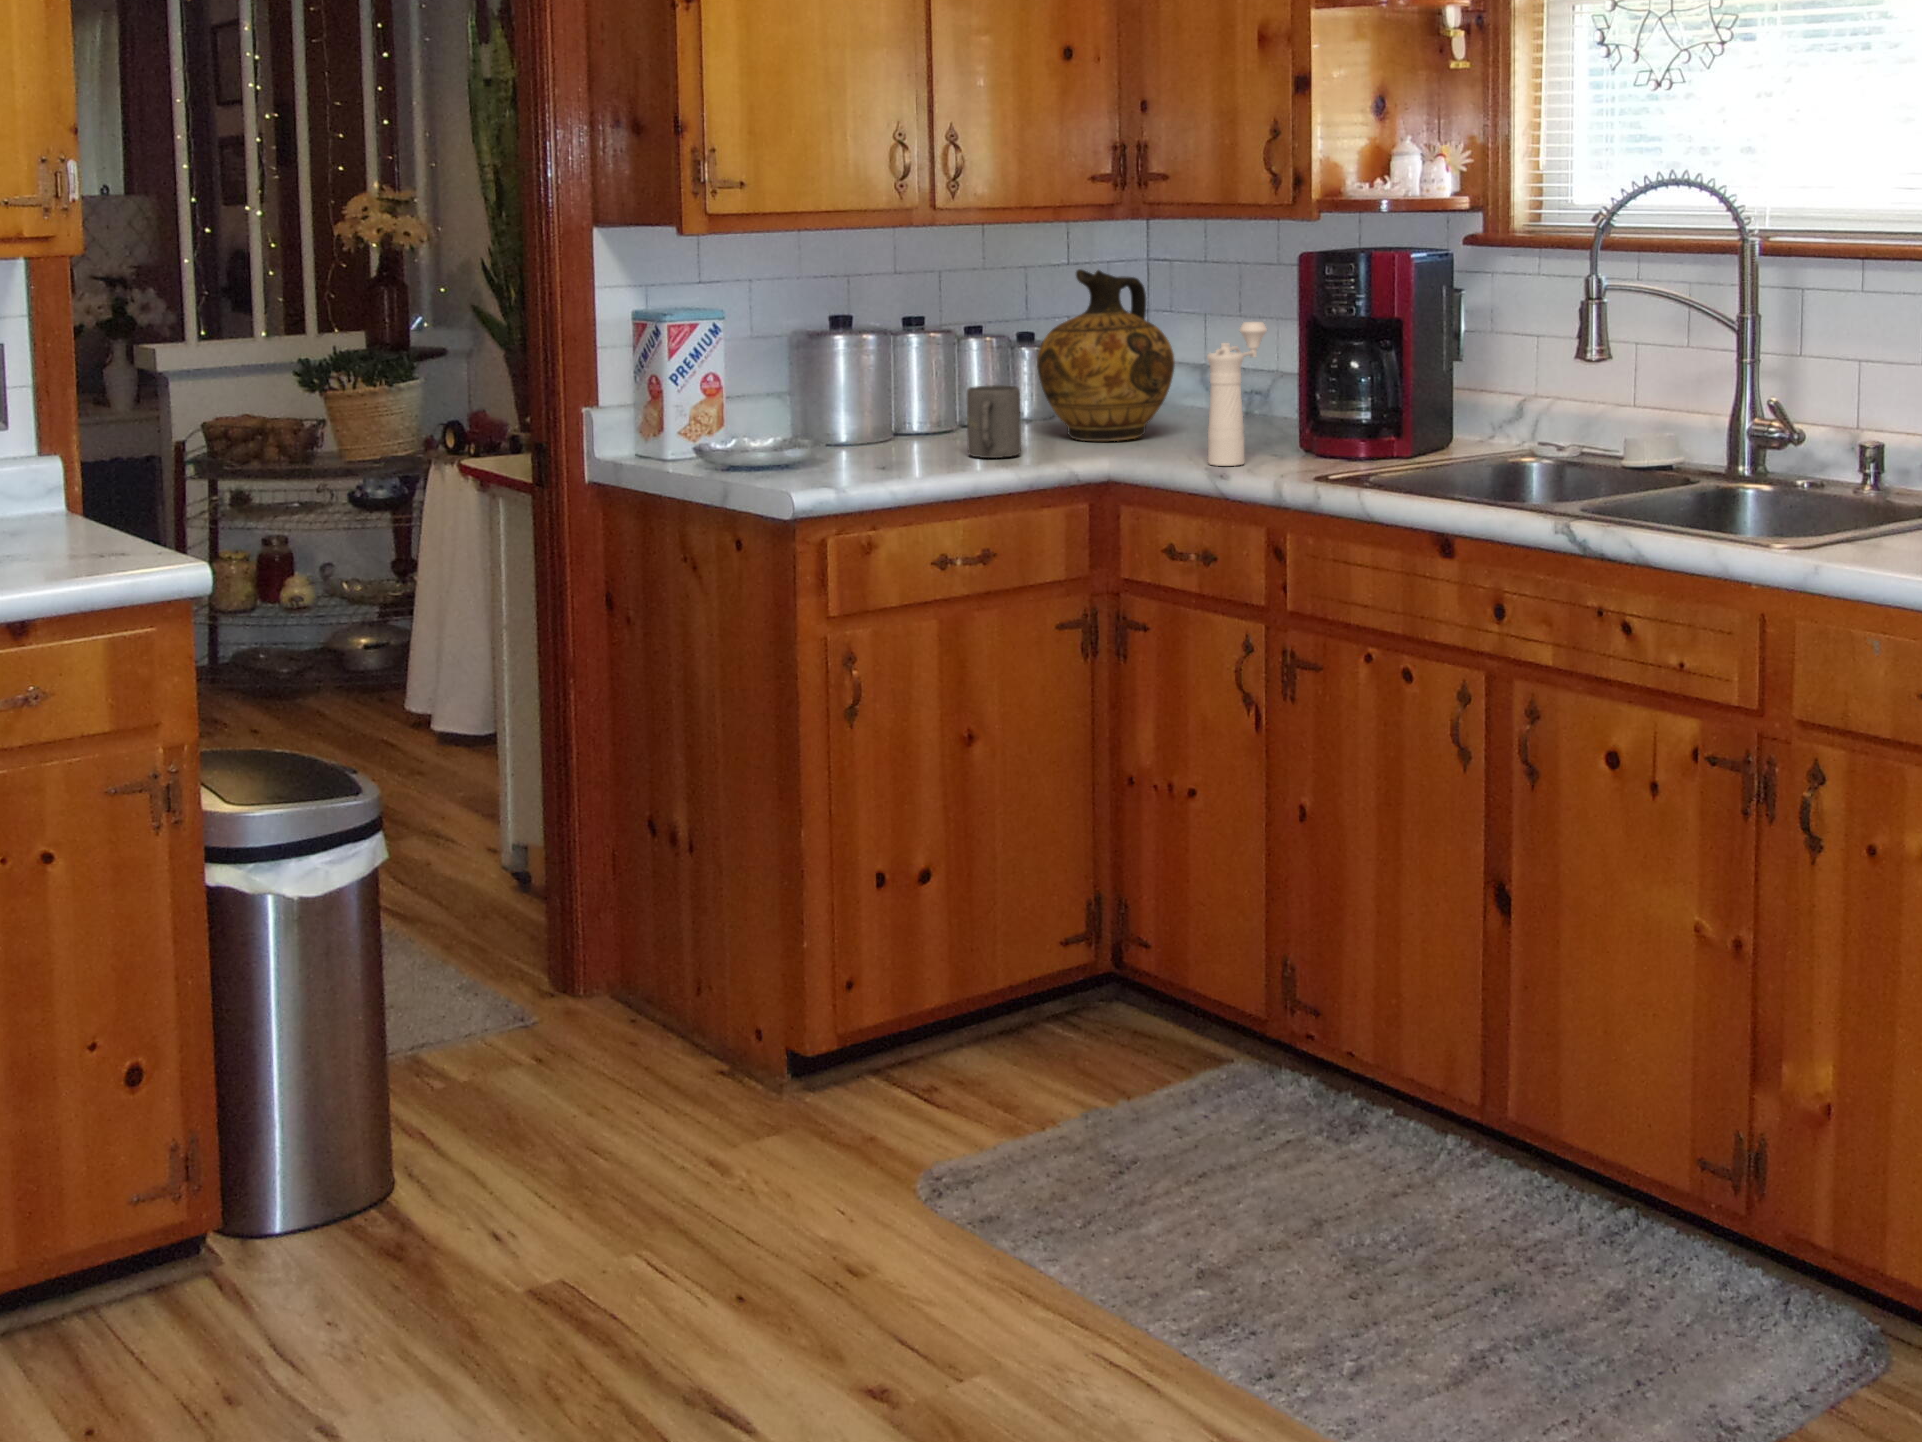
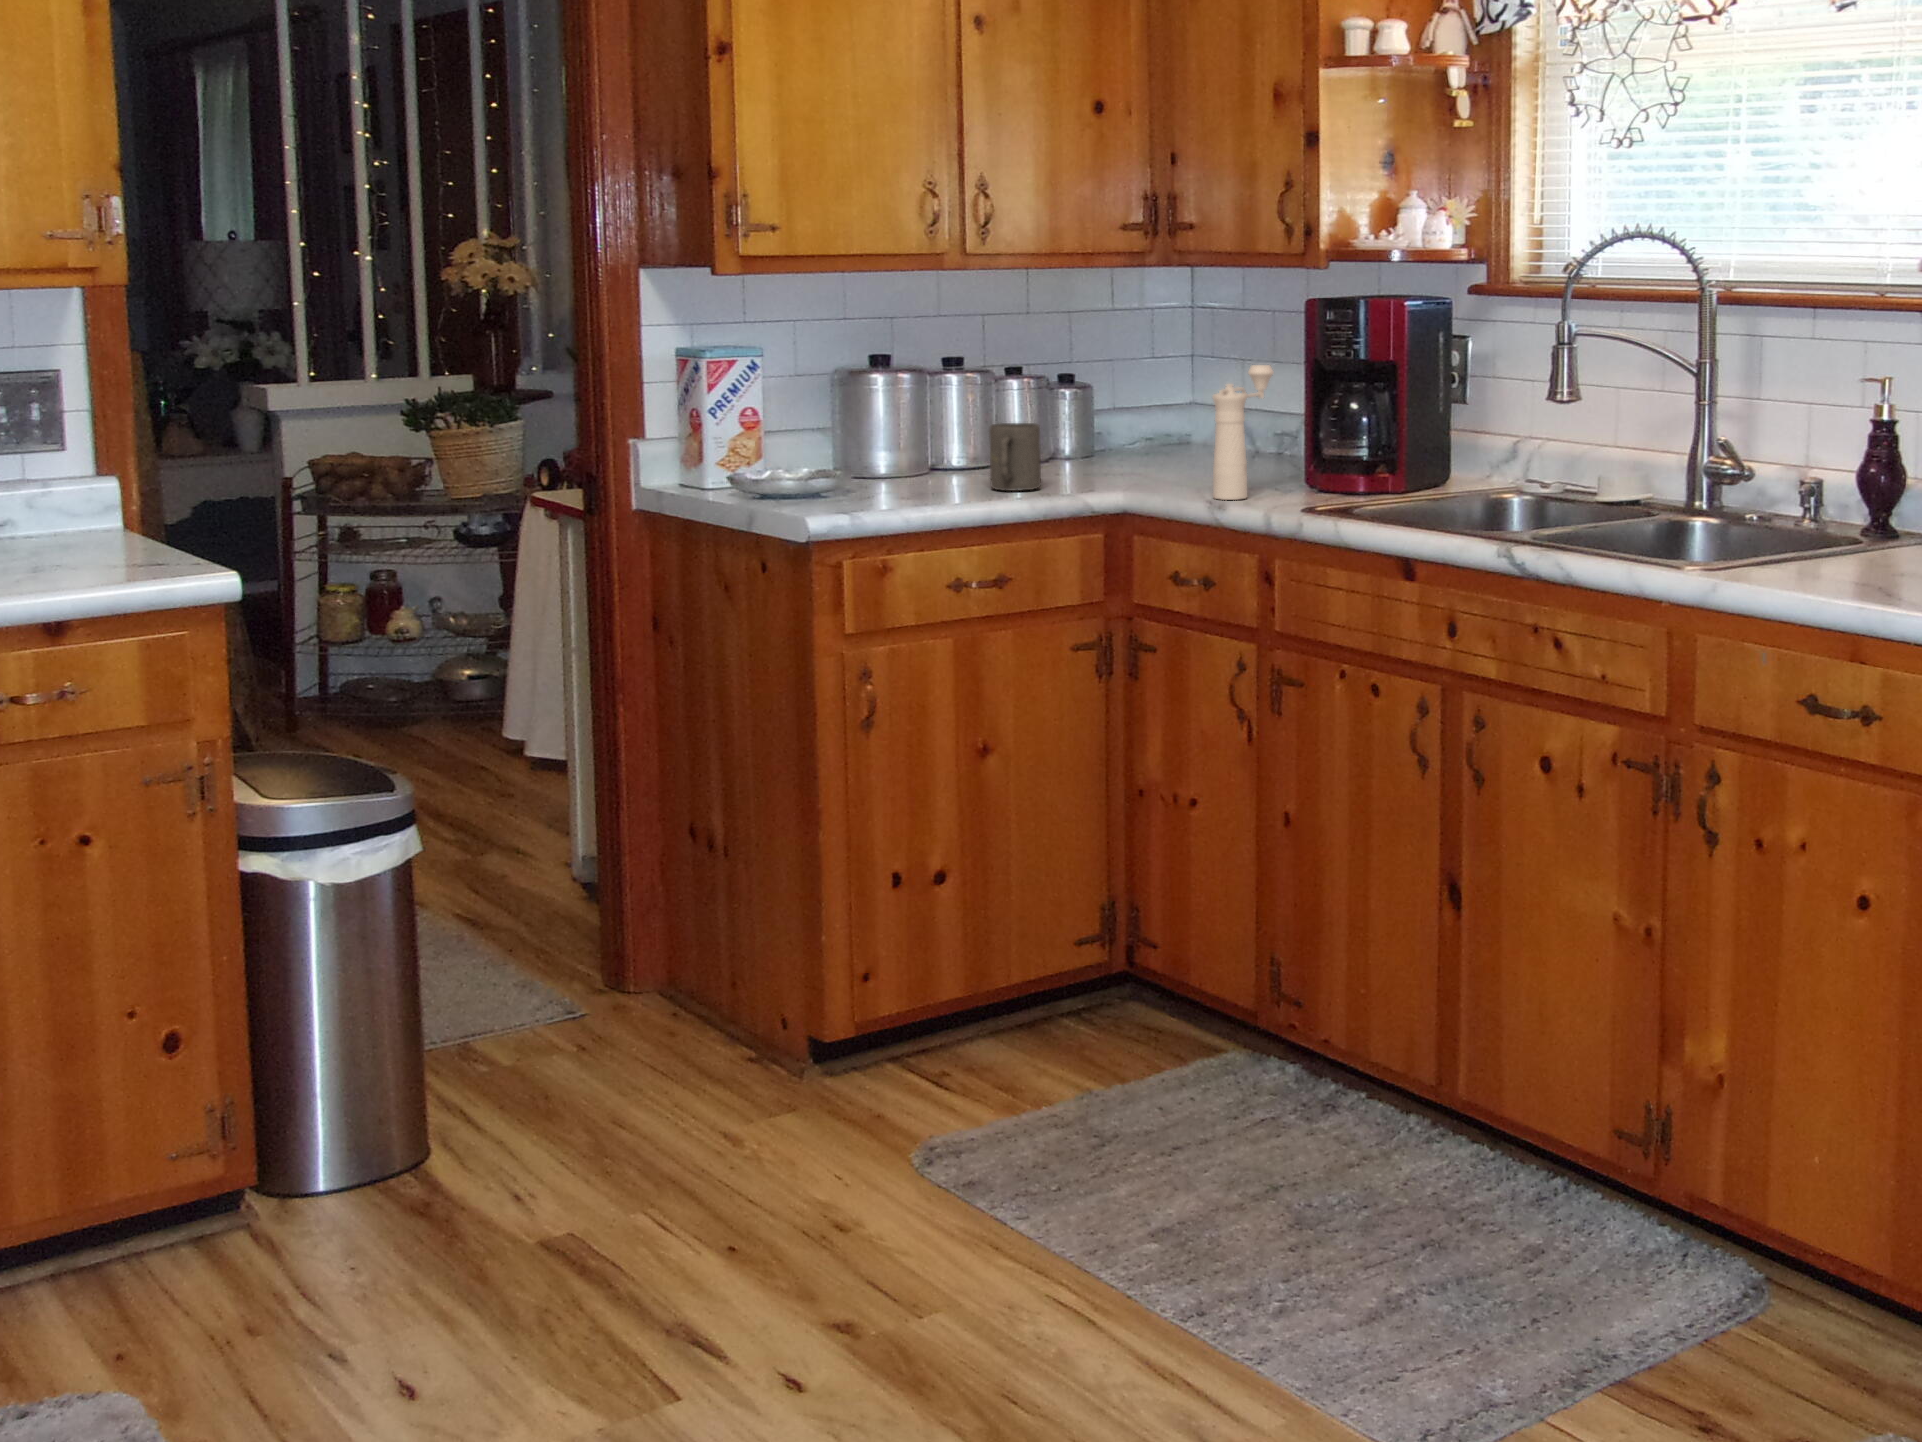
ceramic jug: present [1037,269,1175,441] -> none [1066,314,1196,478]

